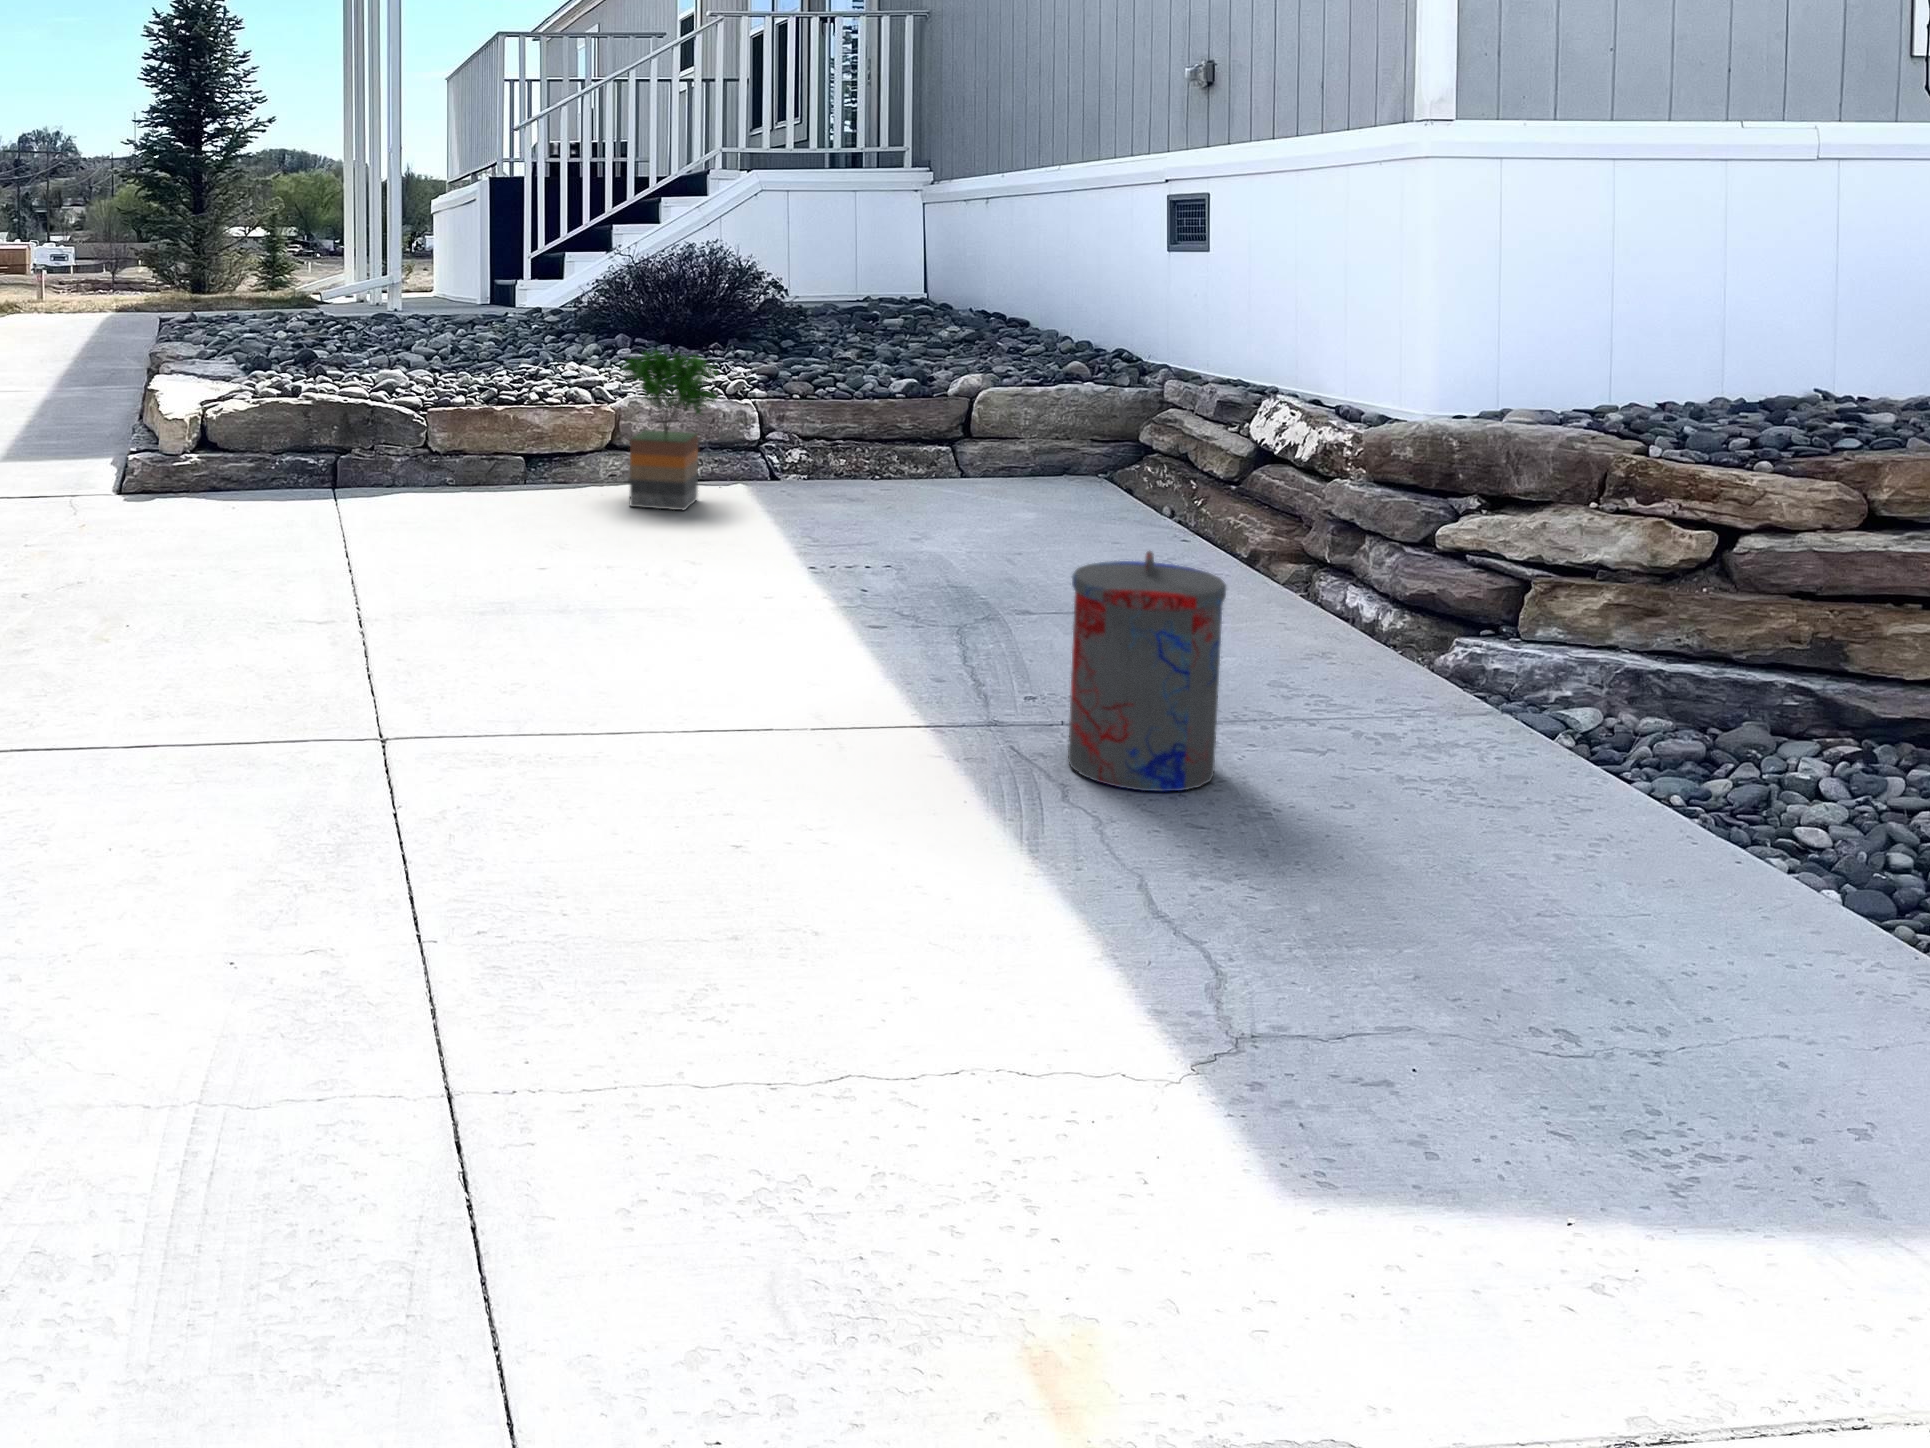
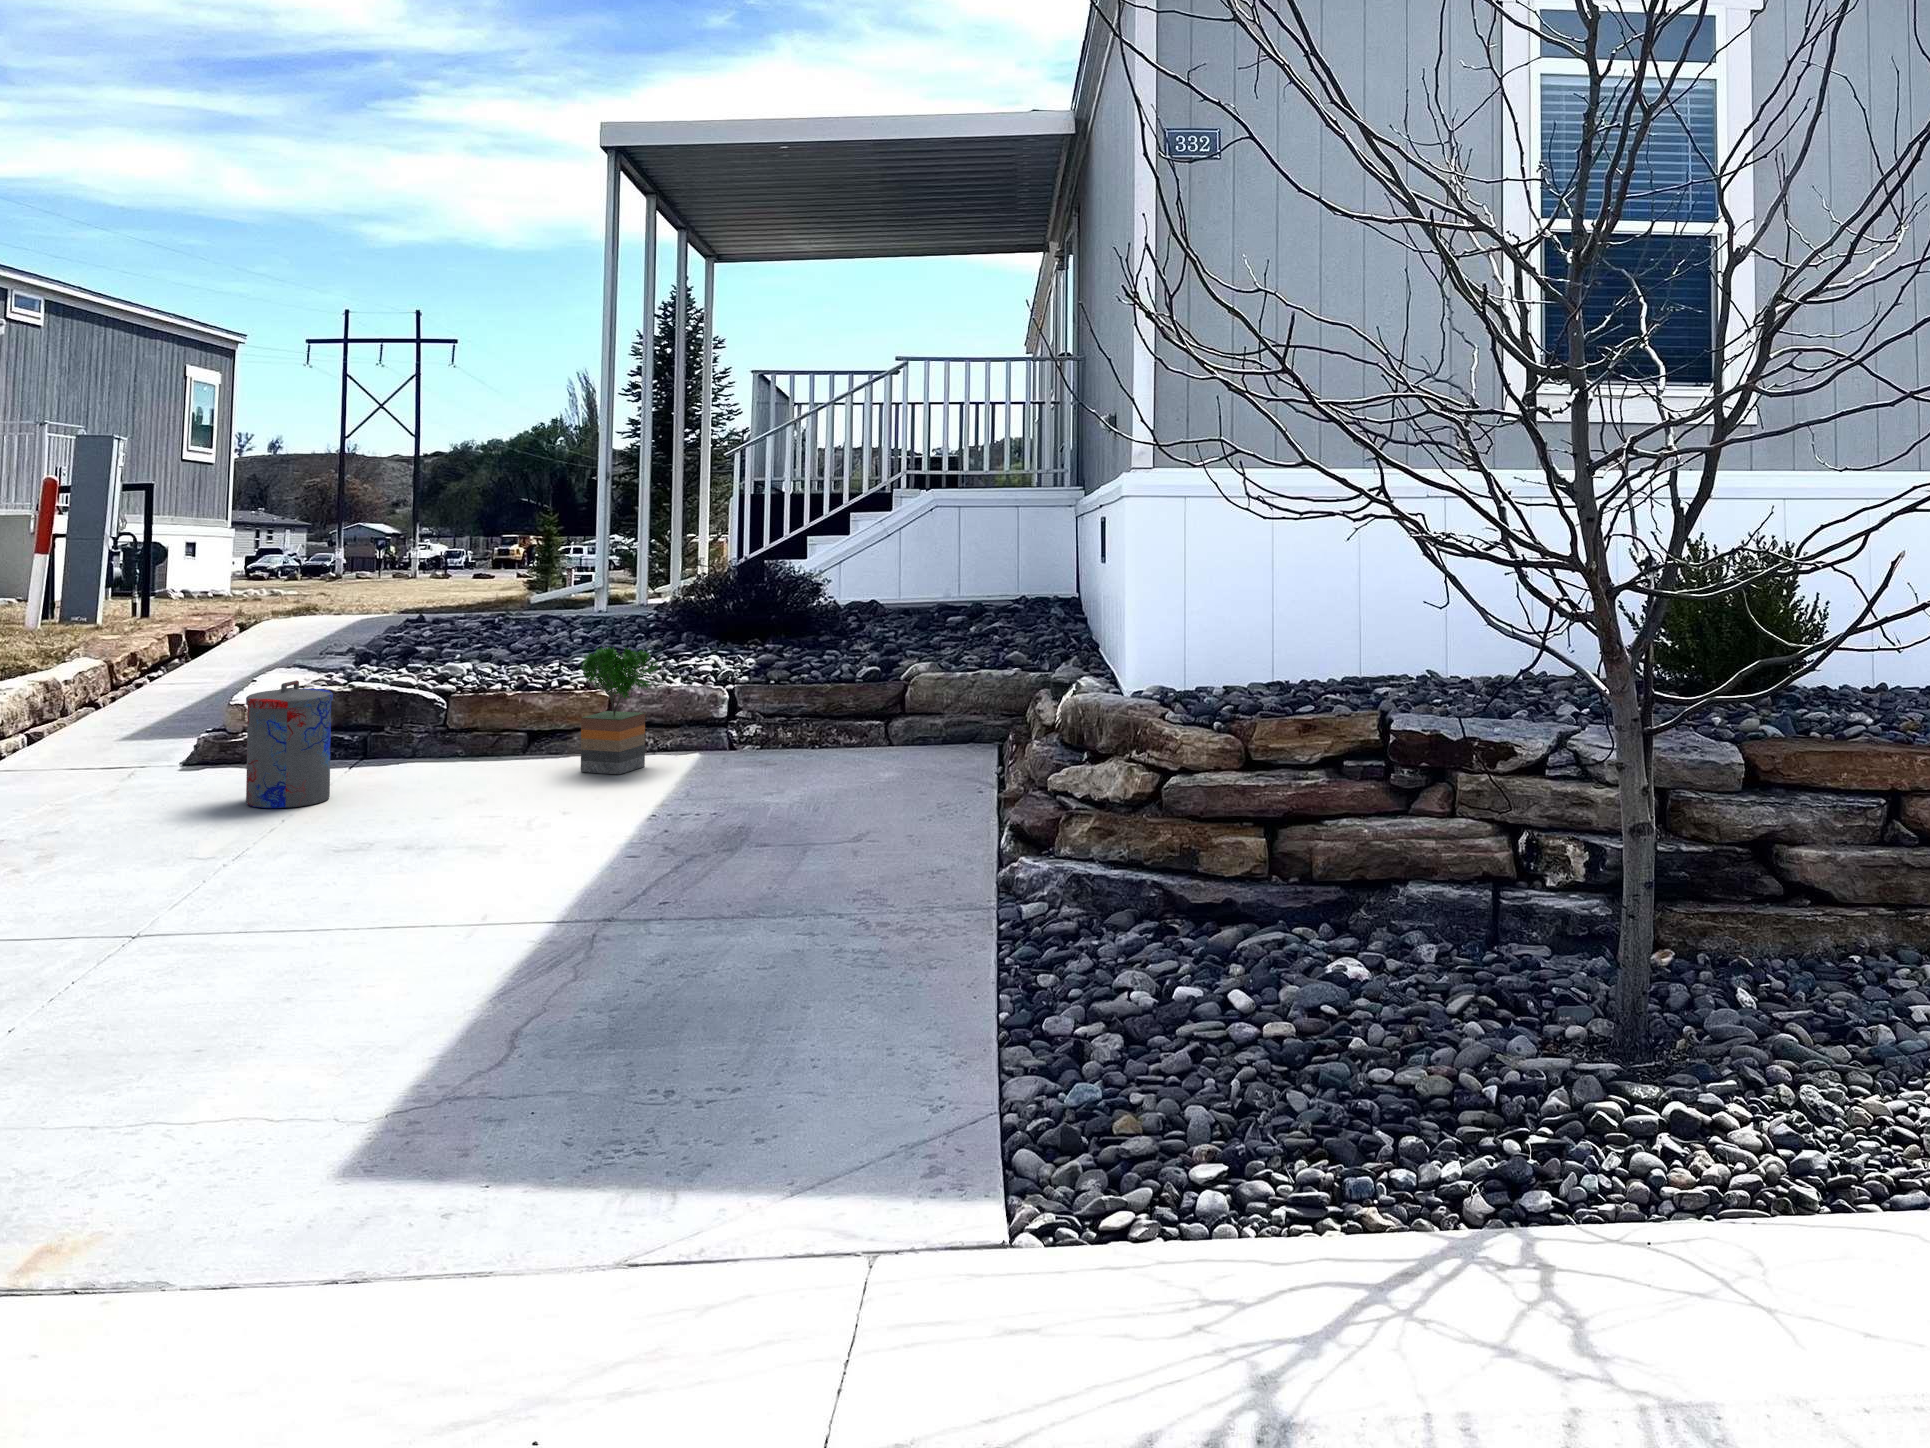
trash can: present [1068,551,1226,792] -> present [246,680,333,808]

